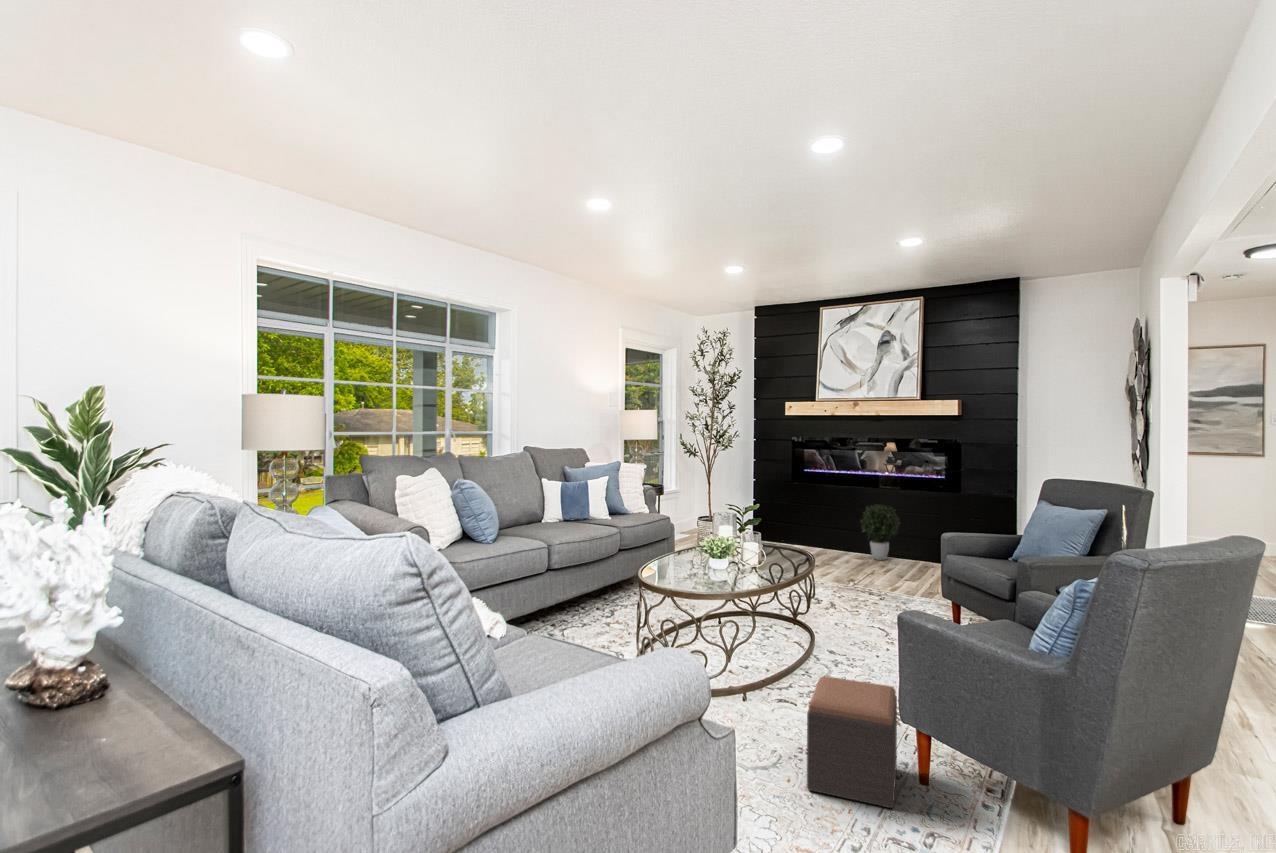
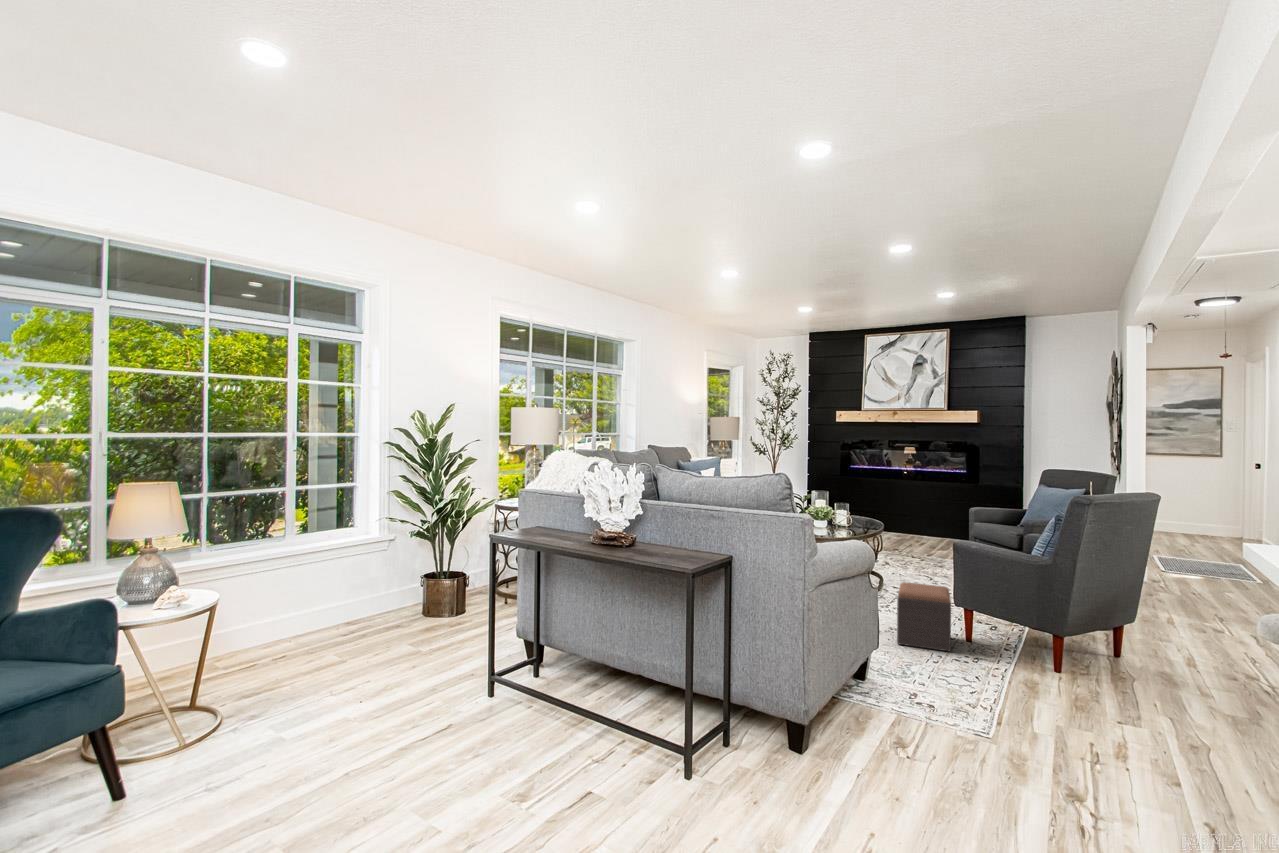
potted plant: present [861,505,900,560] -> none [900,491,932,535]

